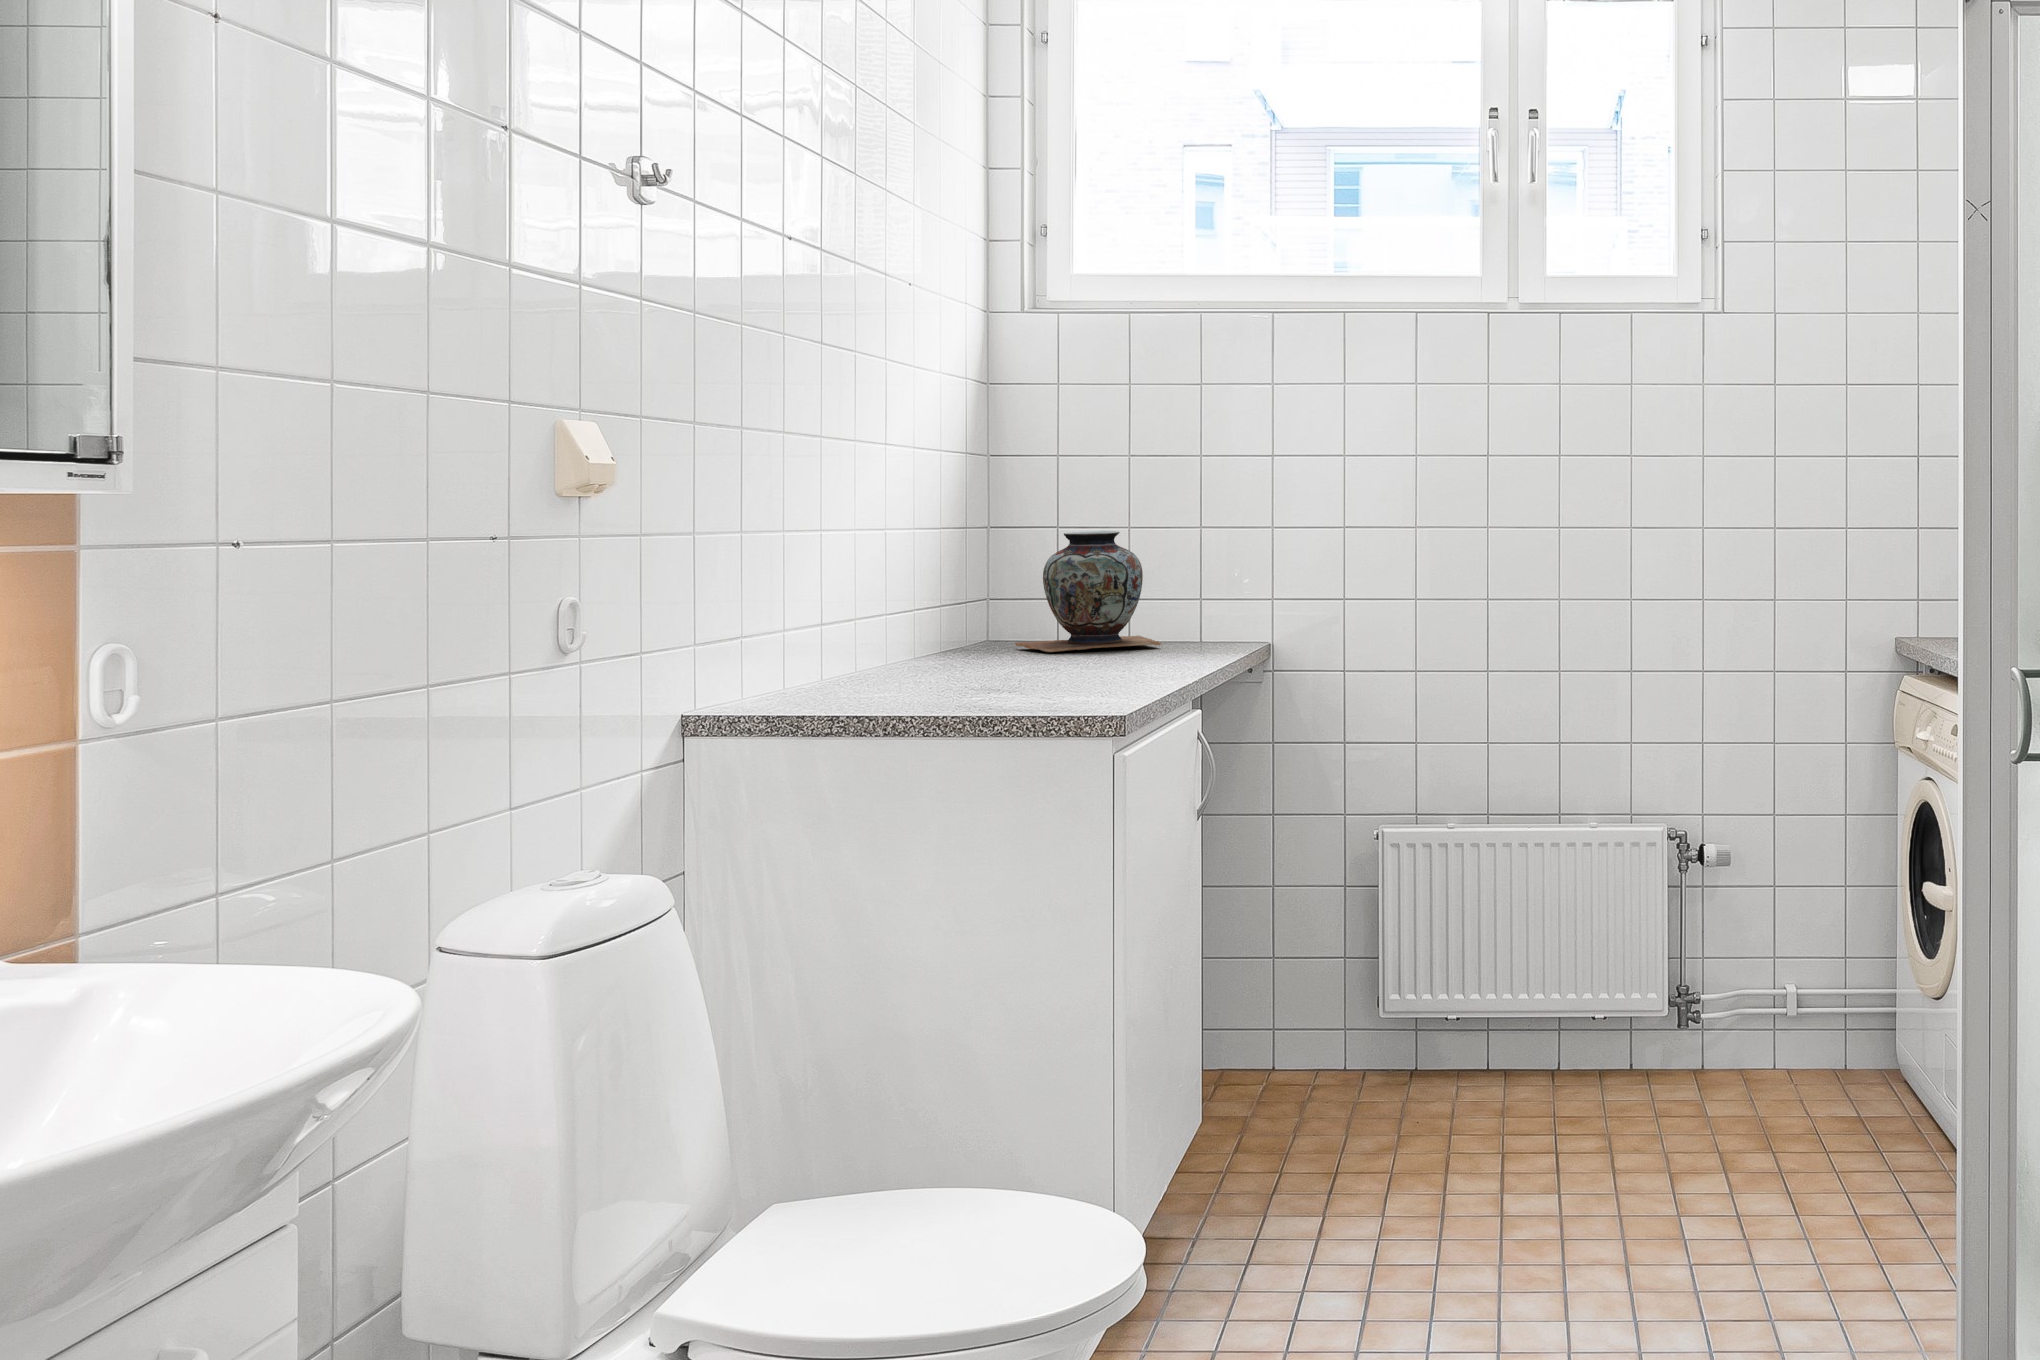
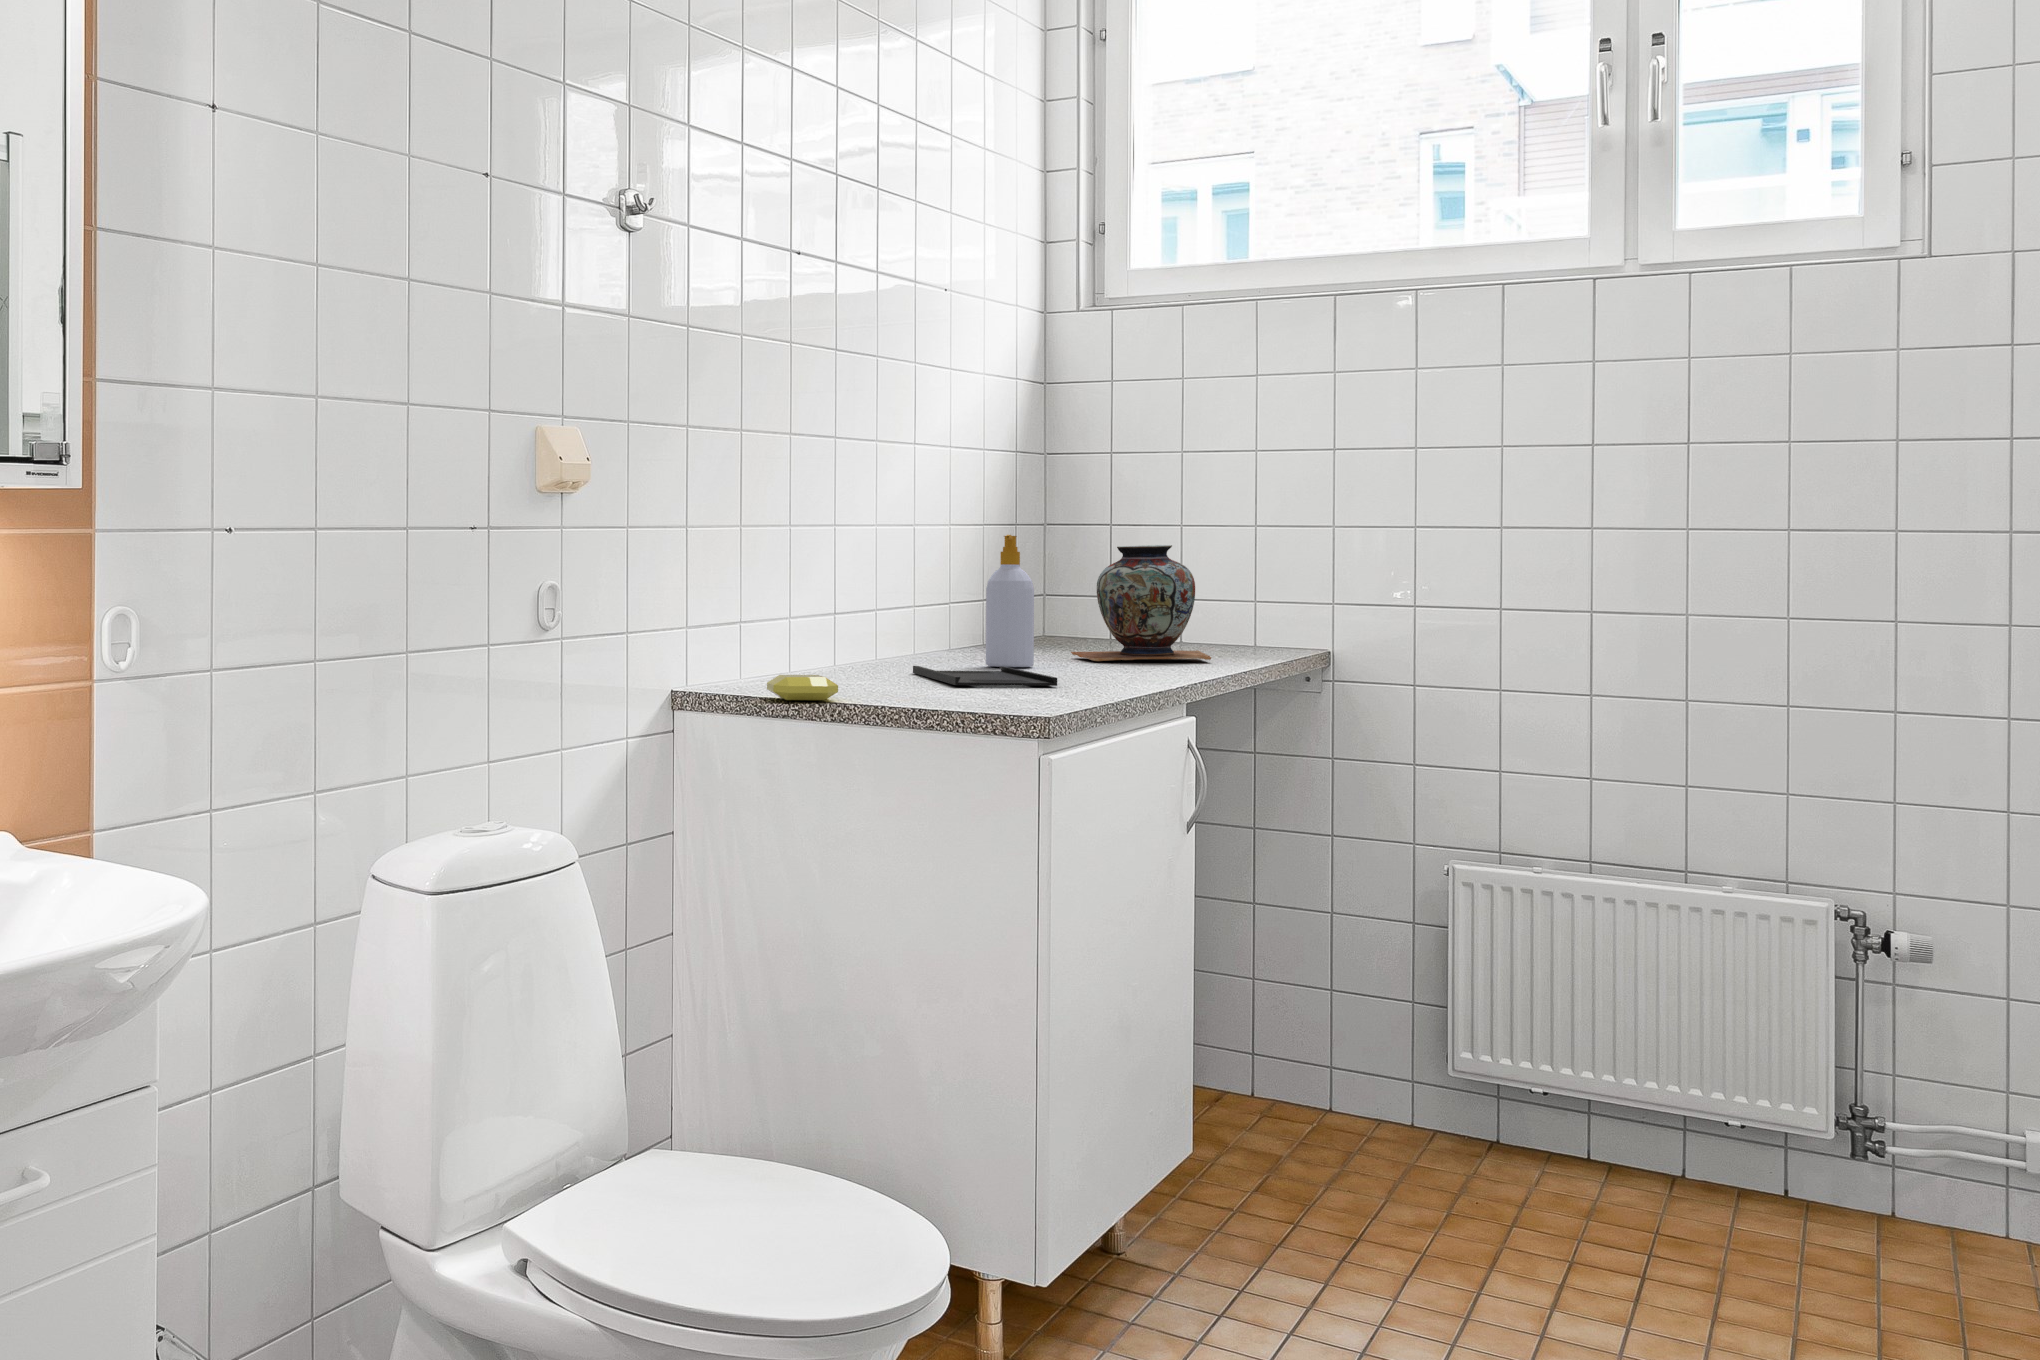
soap bottle: none [948,526,1000,664] -> present [986,535,1034,667]
tray: none [889,665,1070,690] -> present [913,666,1057,686]
soap bar: none [799,690,884,719] -> present [767,675,838,700]

